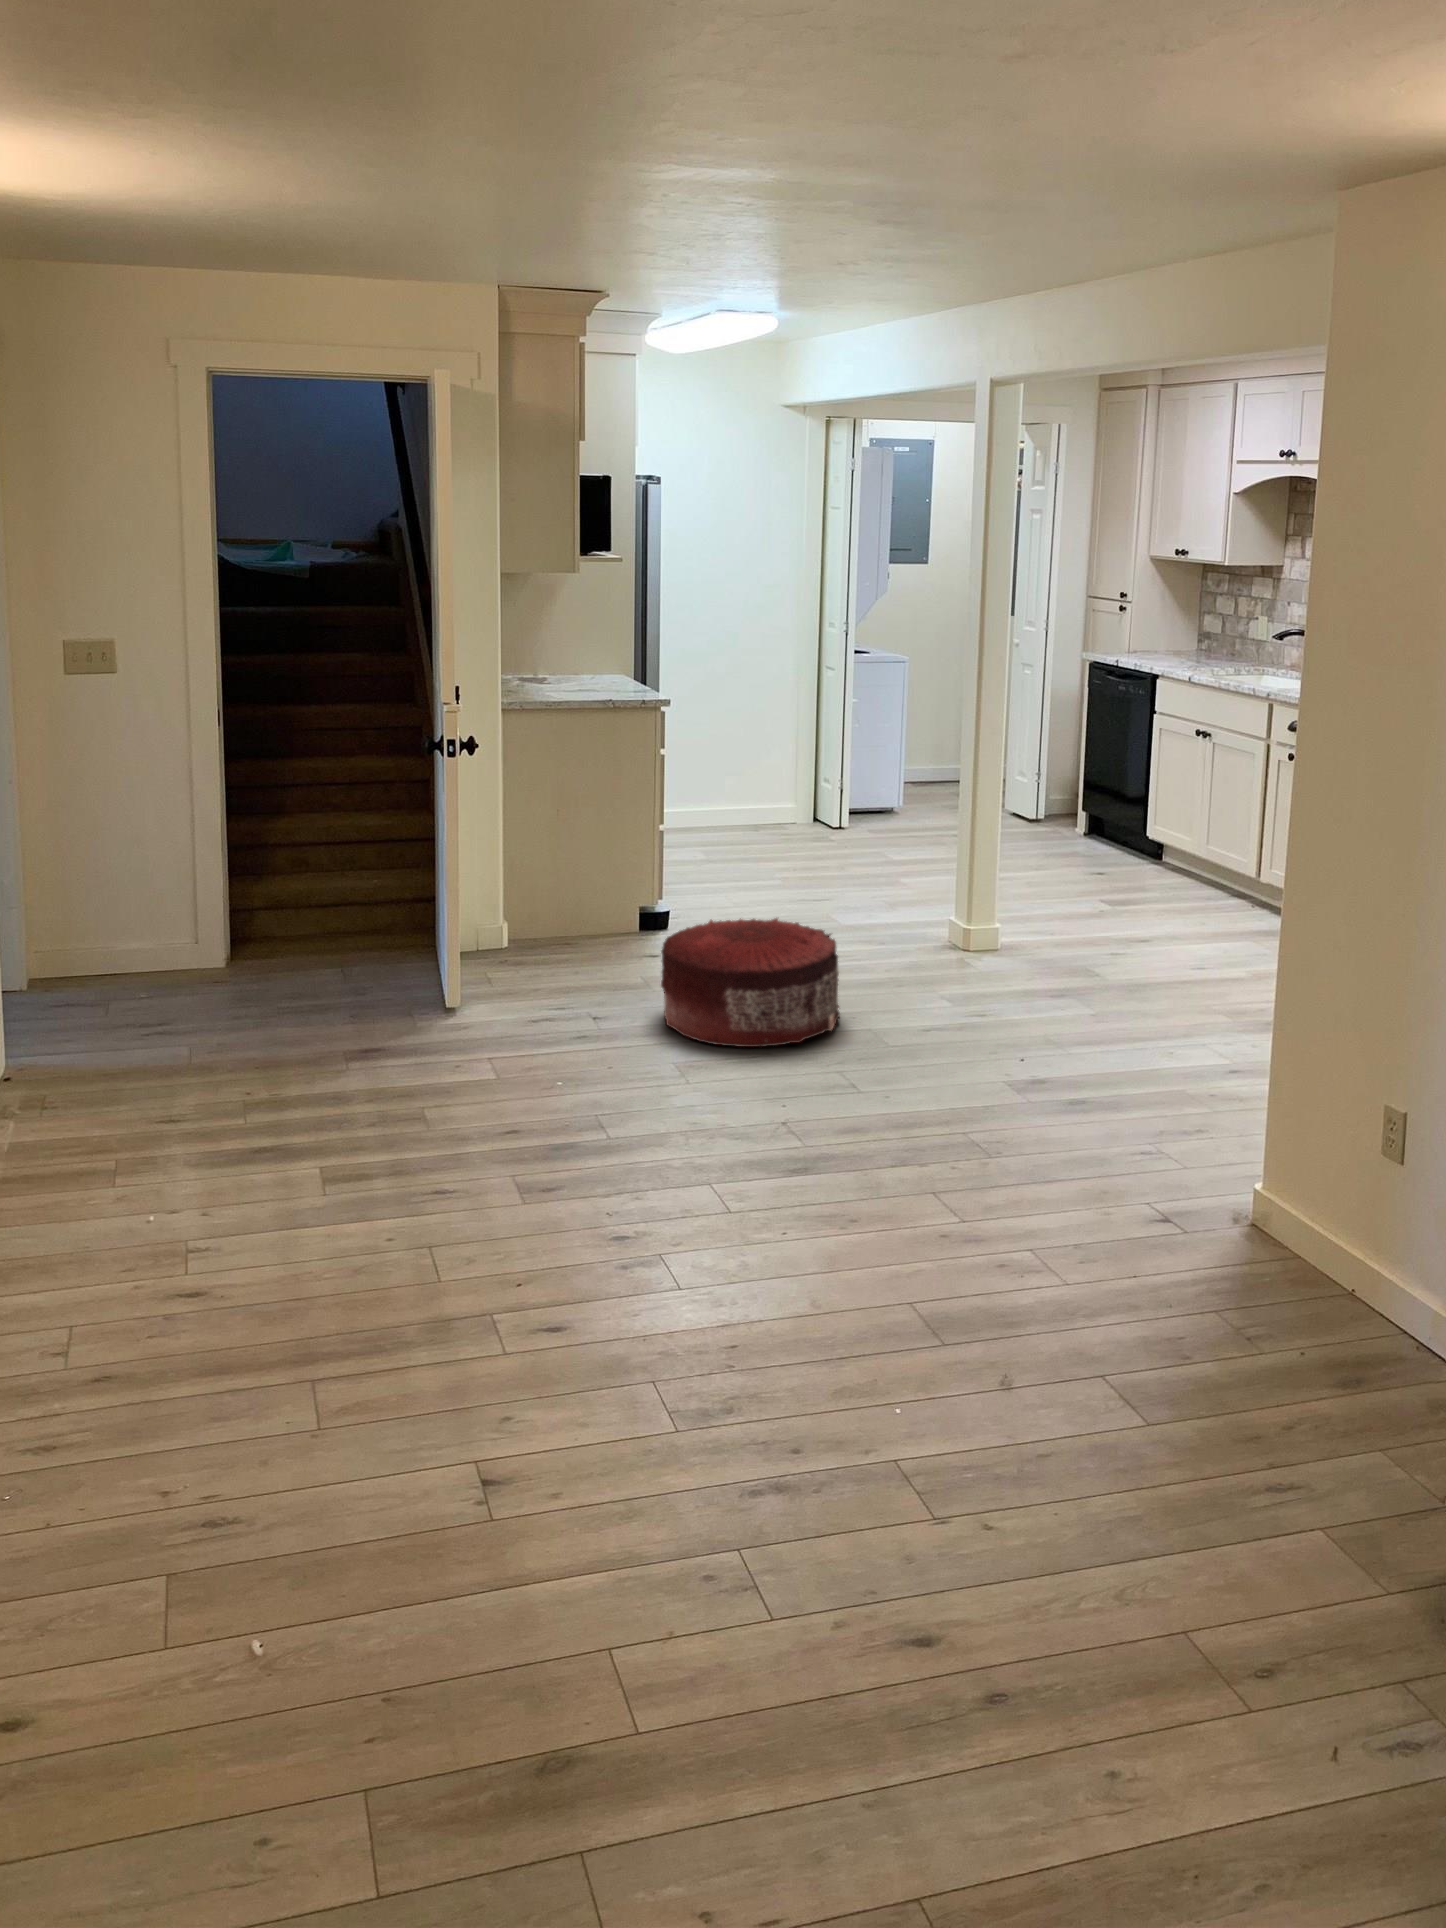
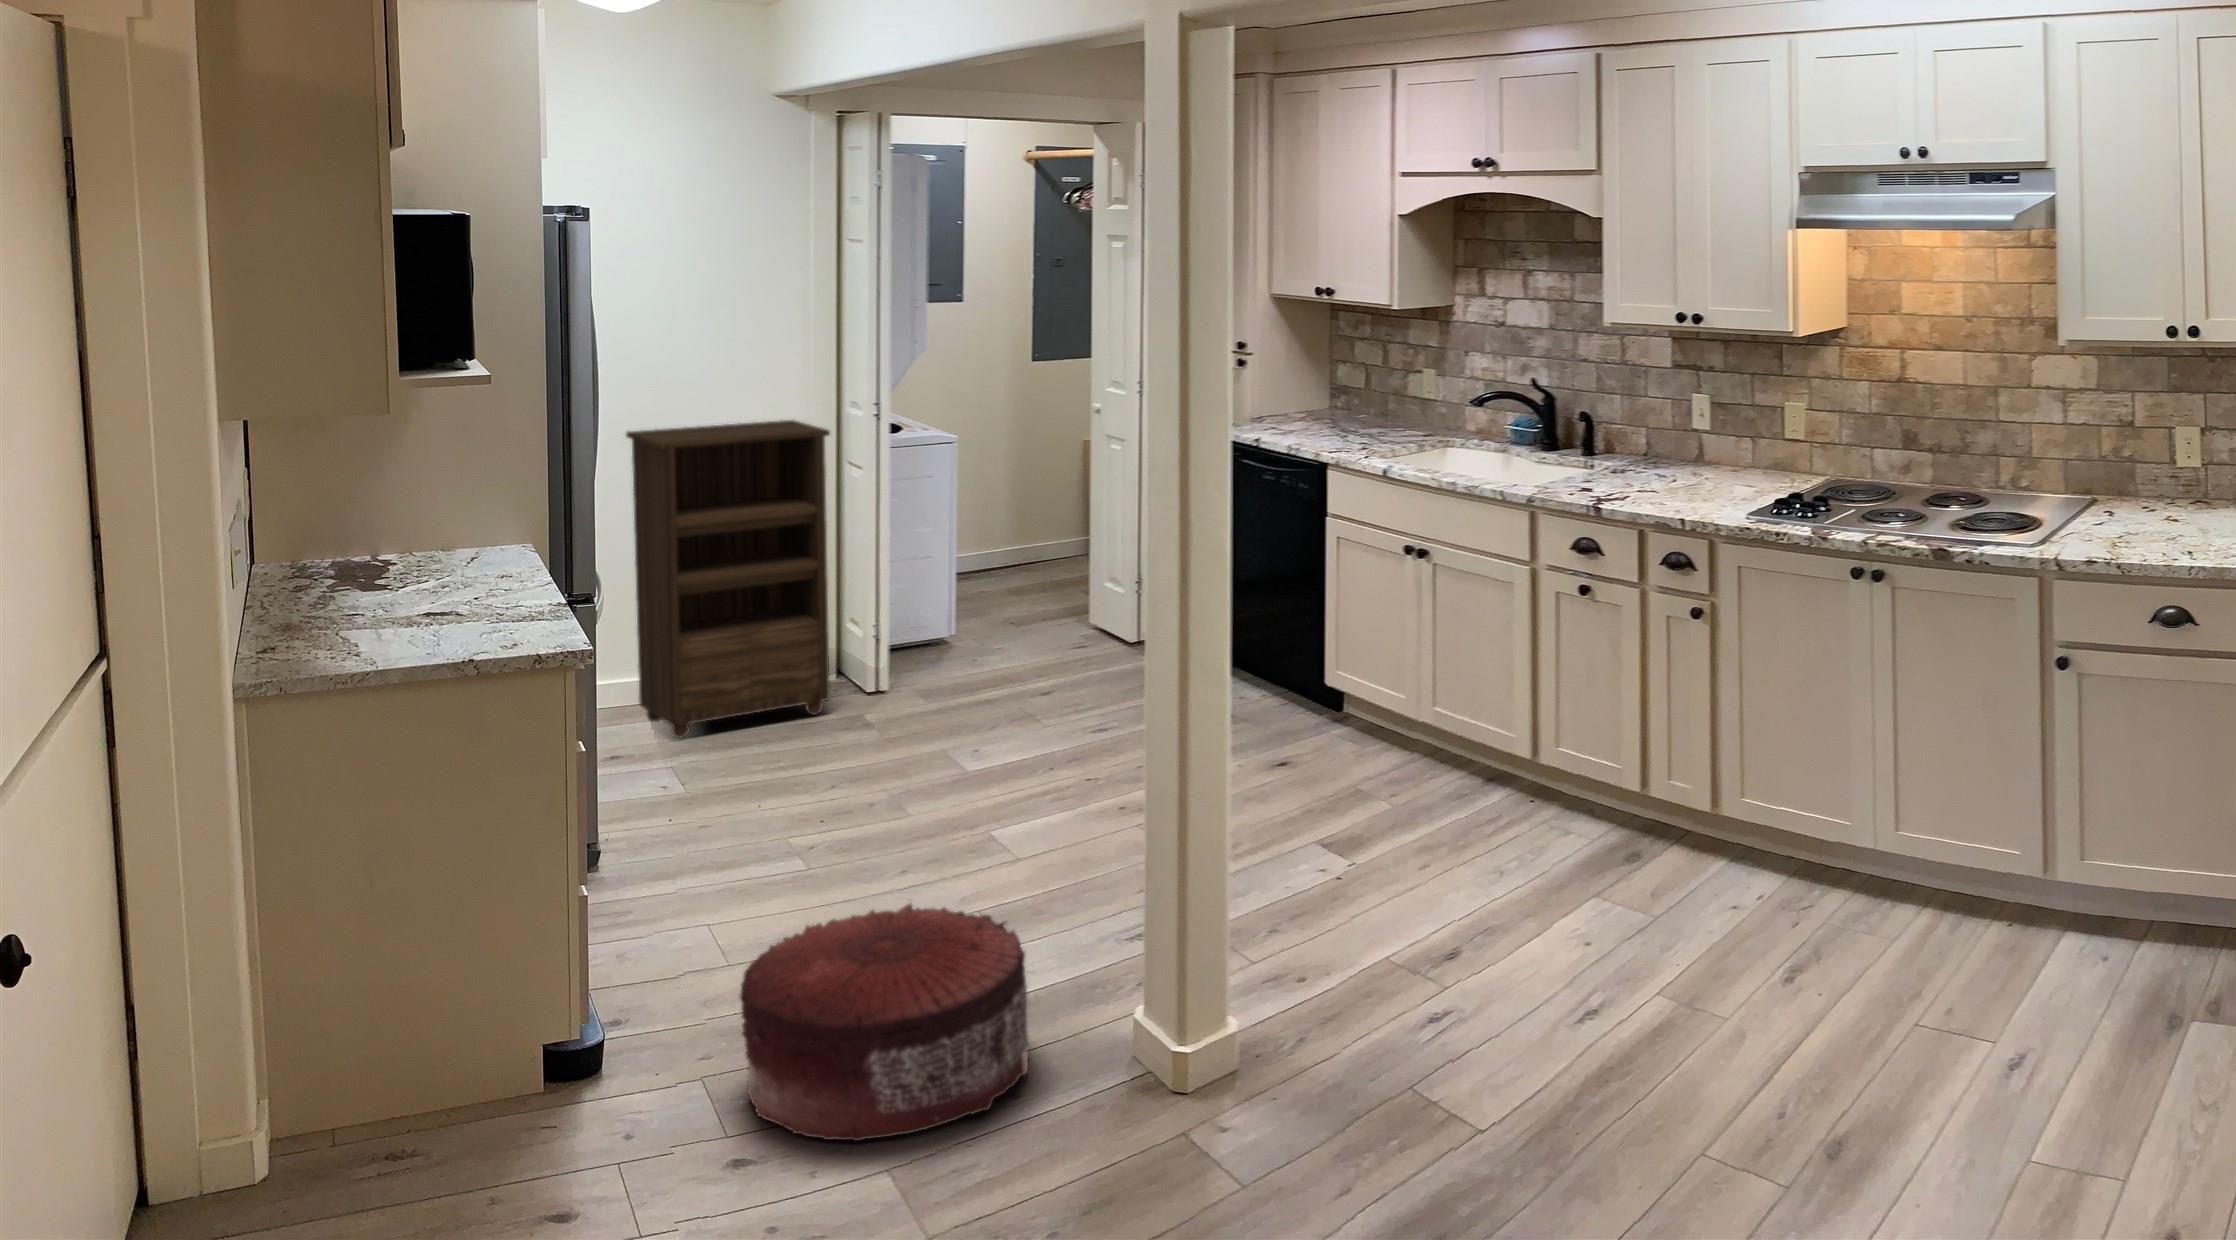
bookshelf: none [678,632,807,841] -> present [626,420,830,738]

